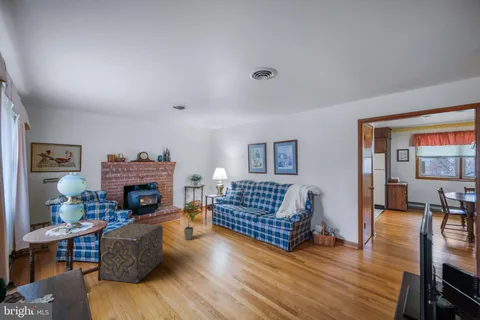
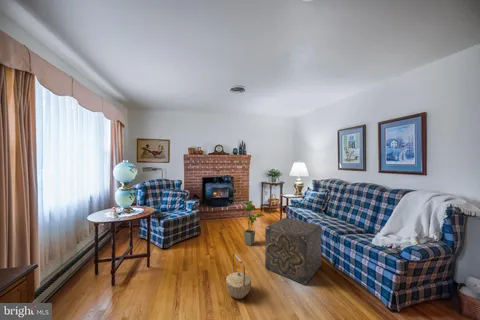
ottoman: present [100,224,163,283] -> present [265,218,321,285]
basket: none [189,242,209,276] -> present [226,253,251,299]

